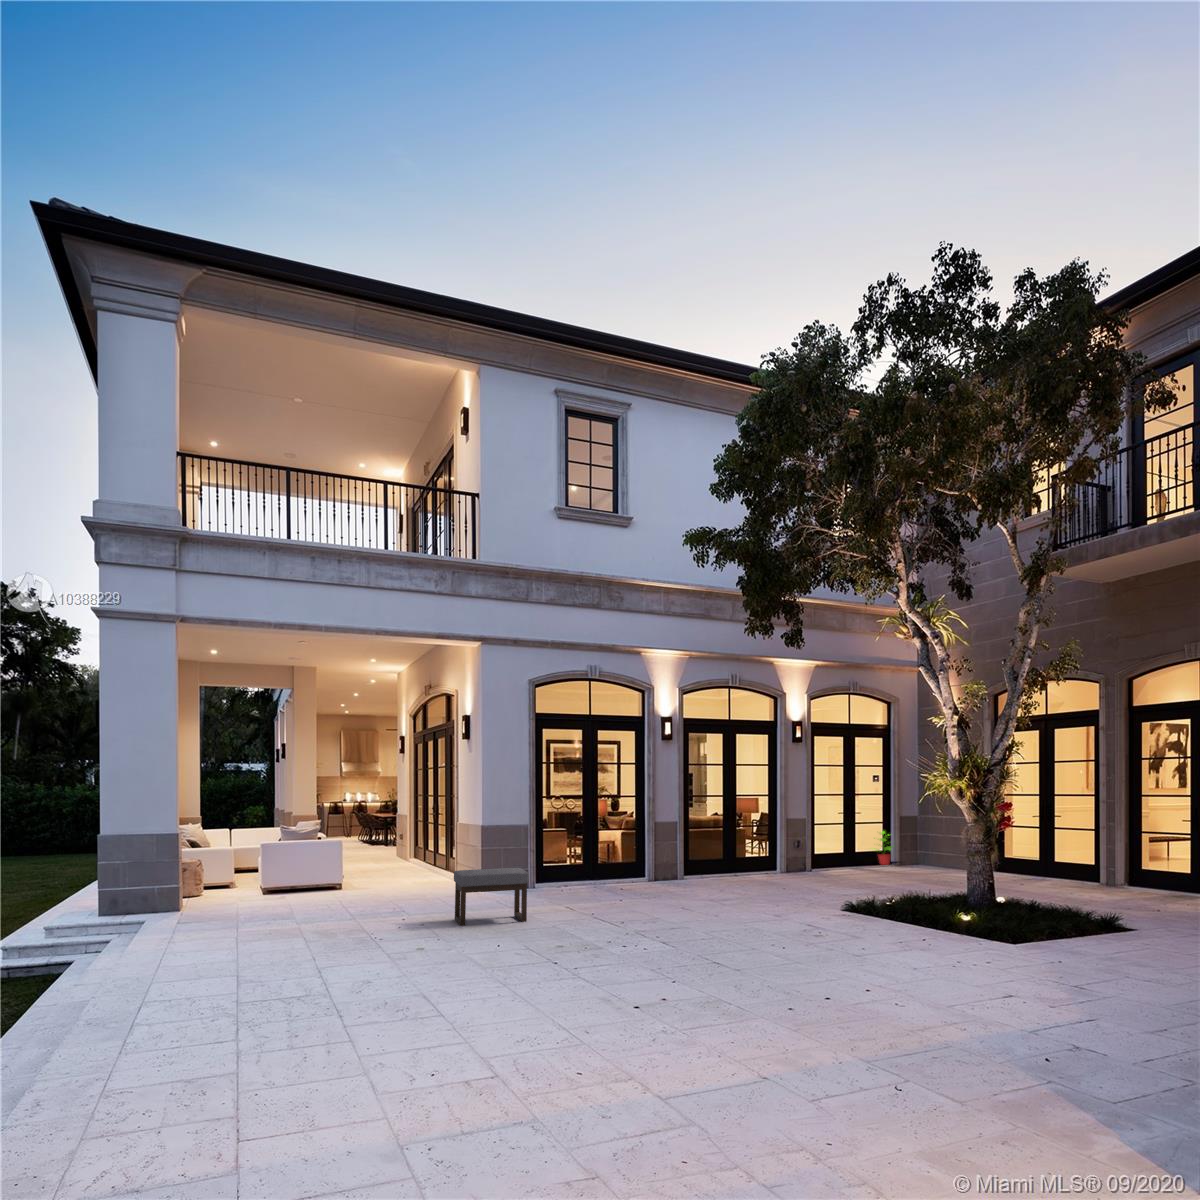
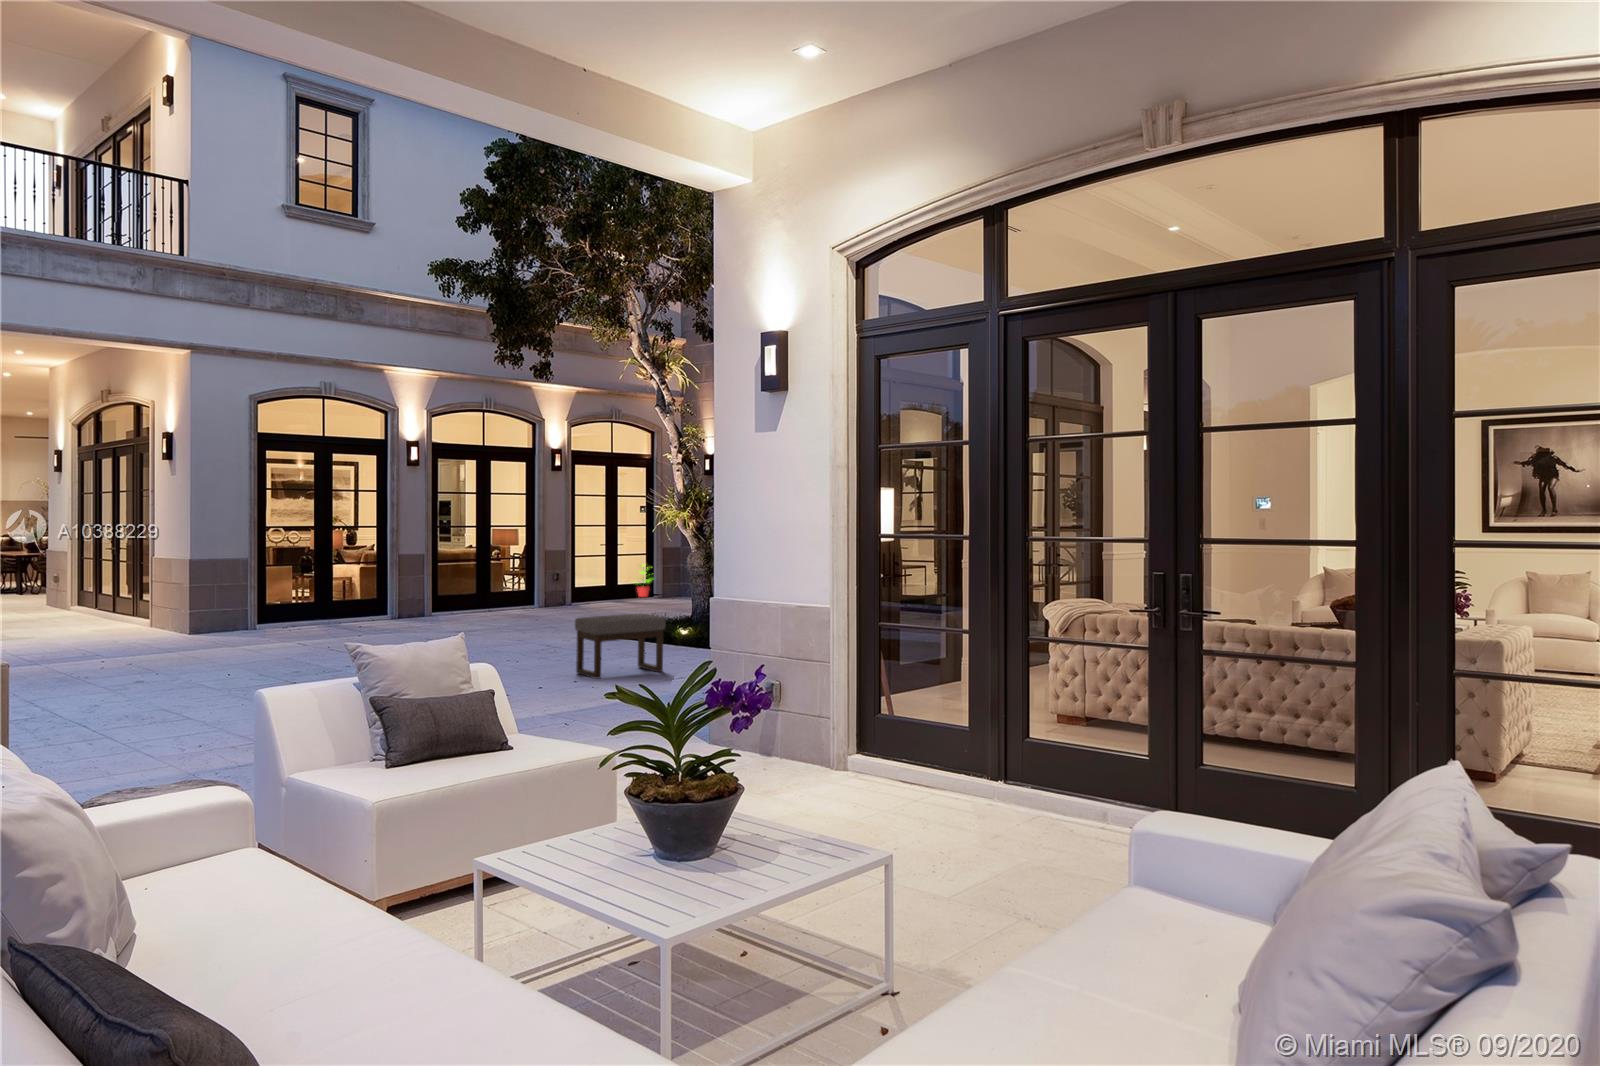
ottoman: present [454,868,529,926] -> present [575,614,666,679]

